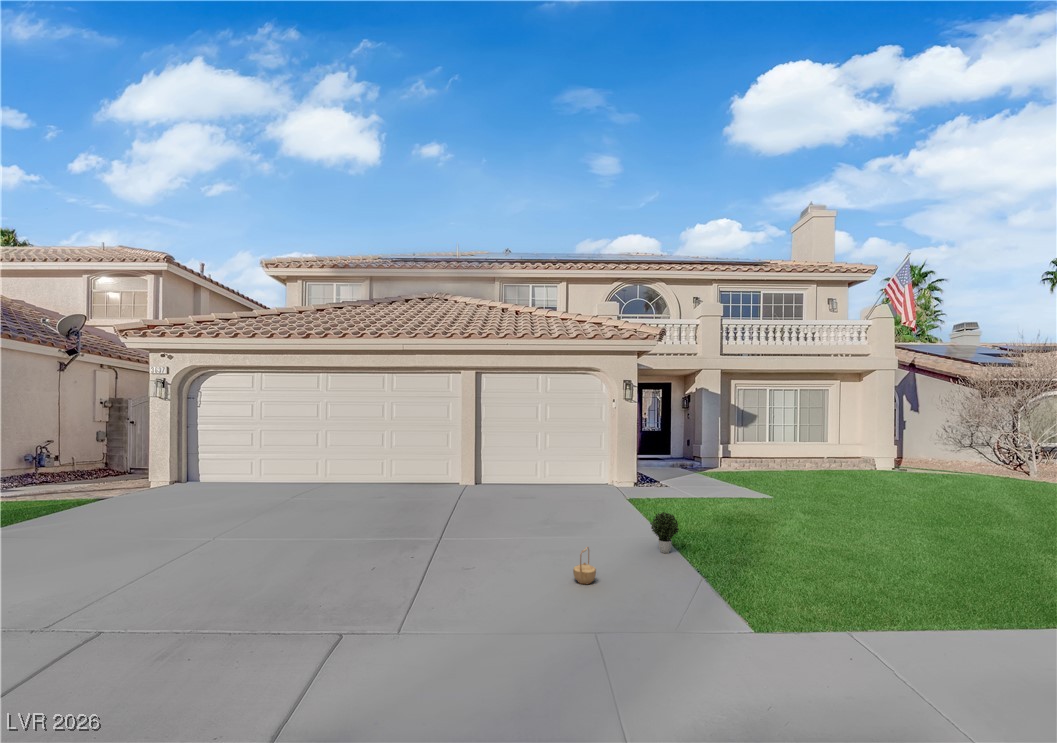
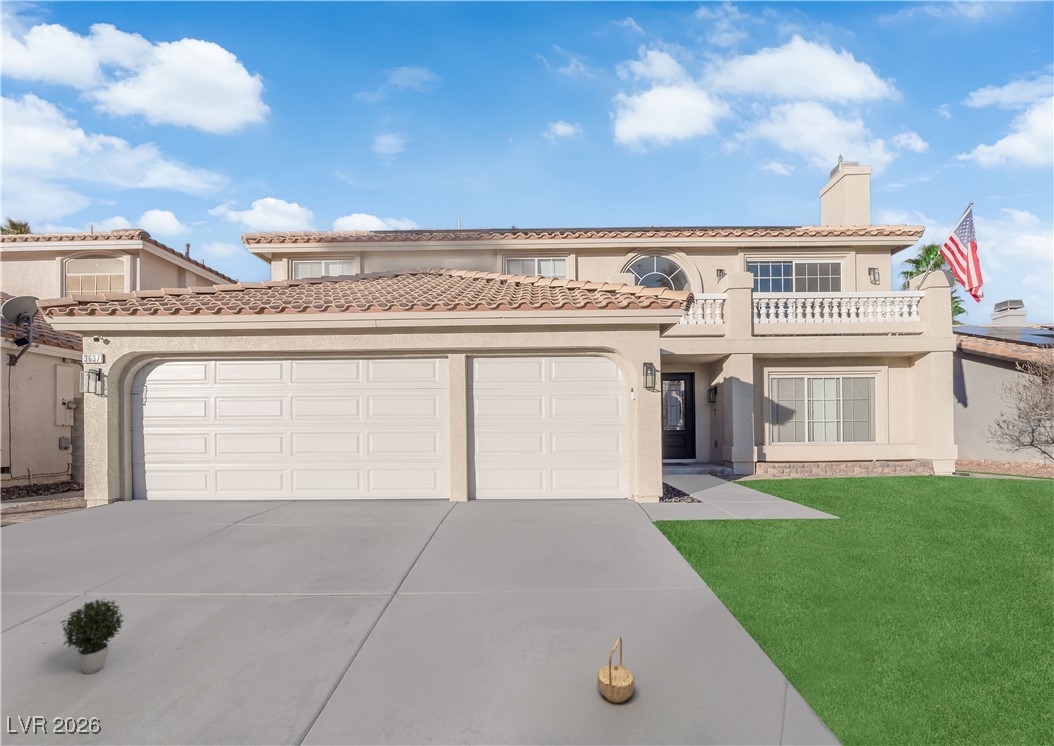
potted plant: present [650,512,679,553] -> present [61,600,123,674]

